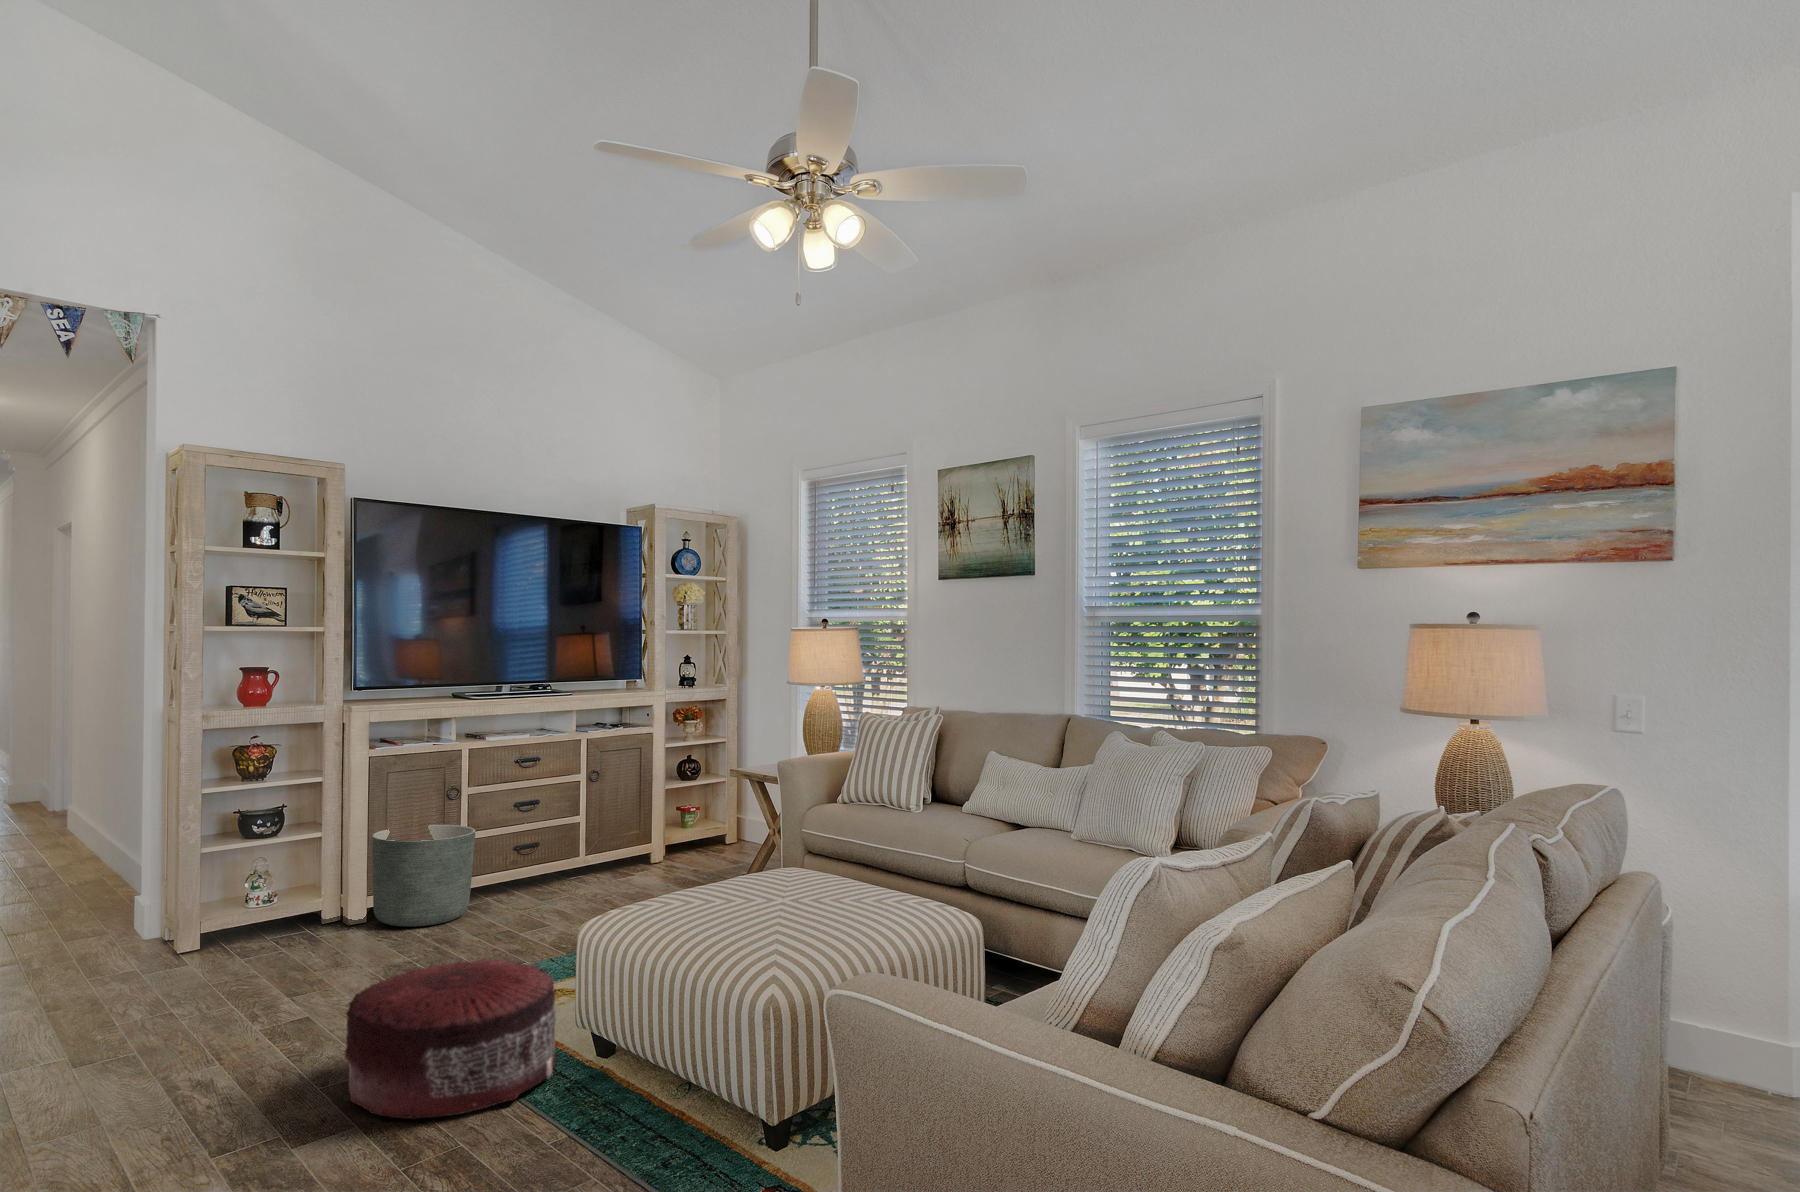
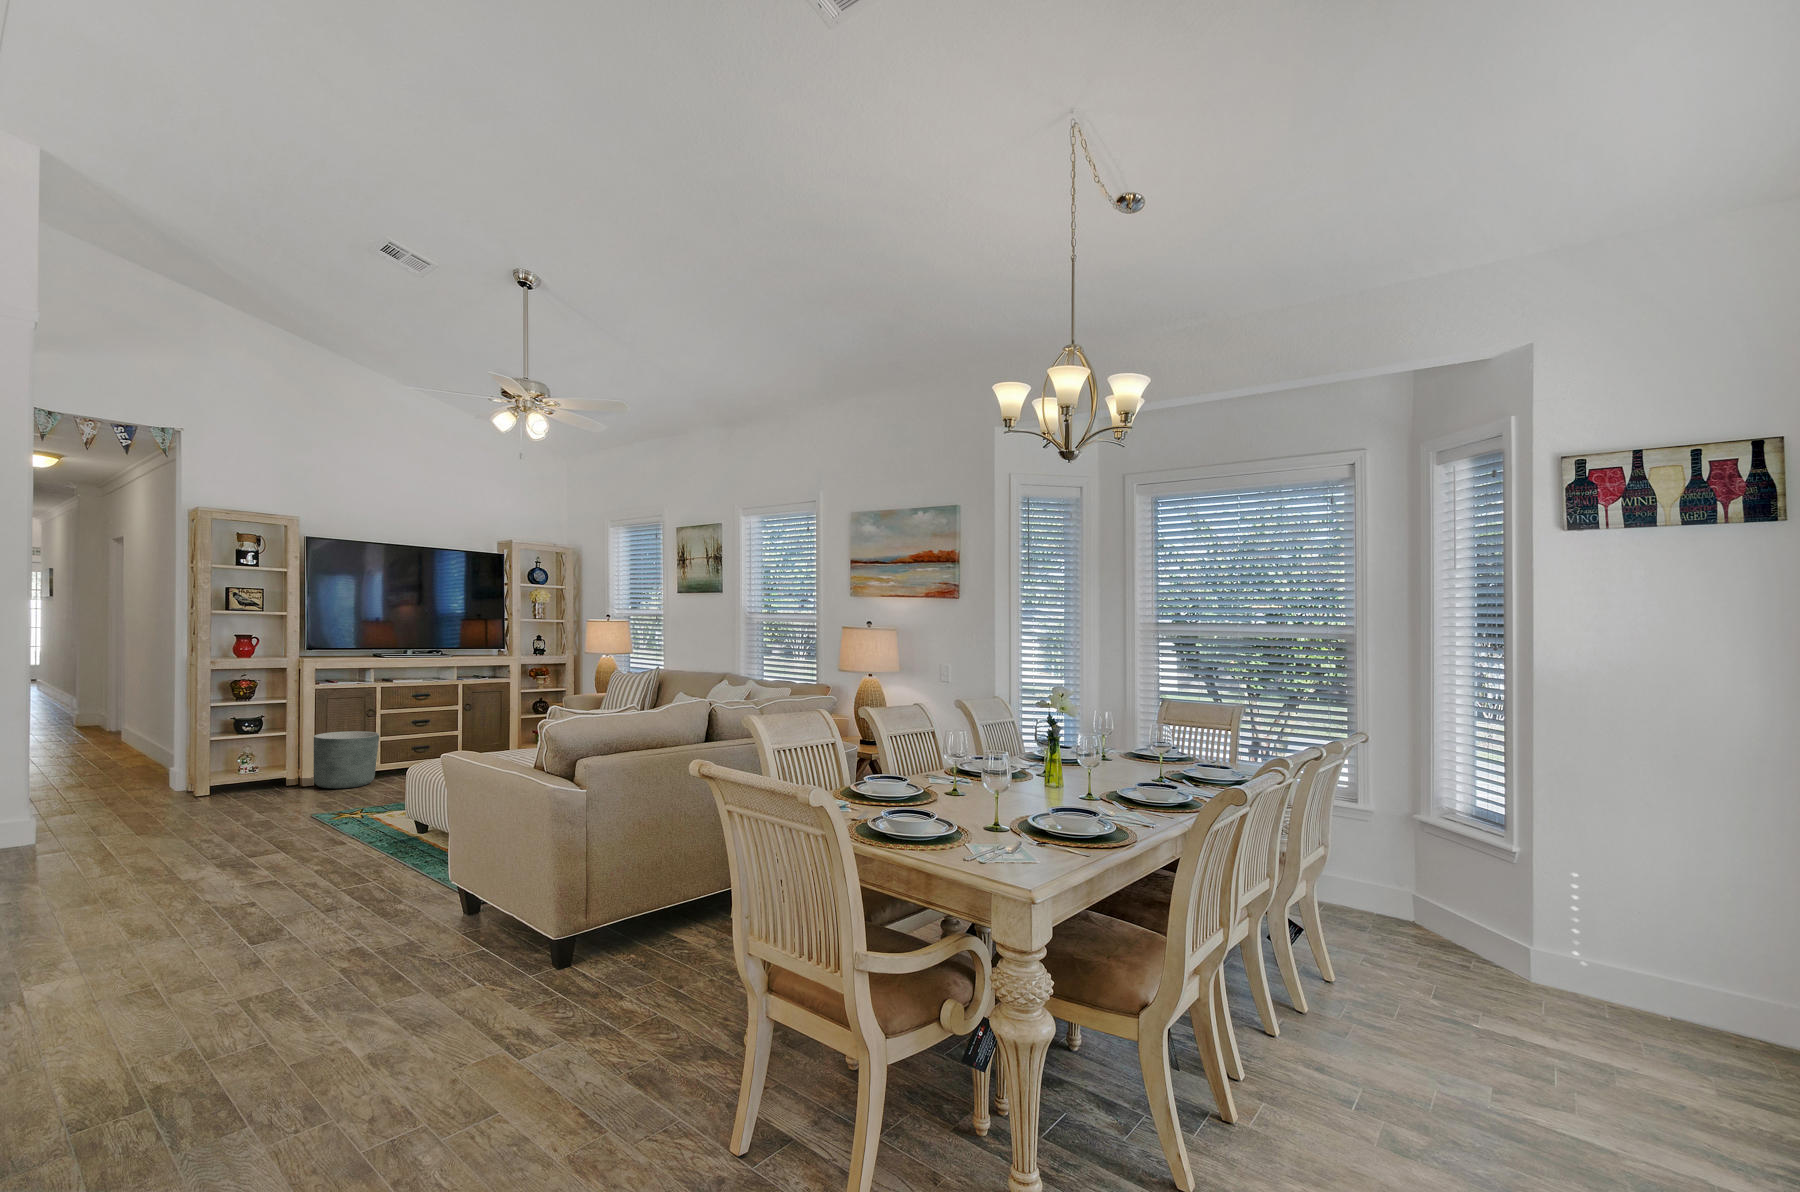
pouf: present [345,957,557,1119] -> none [261,791,382,860]

